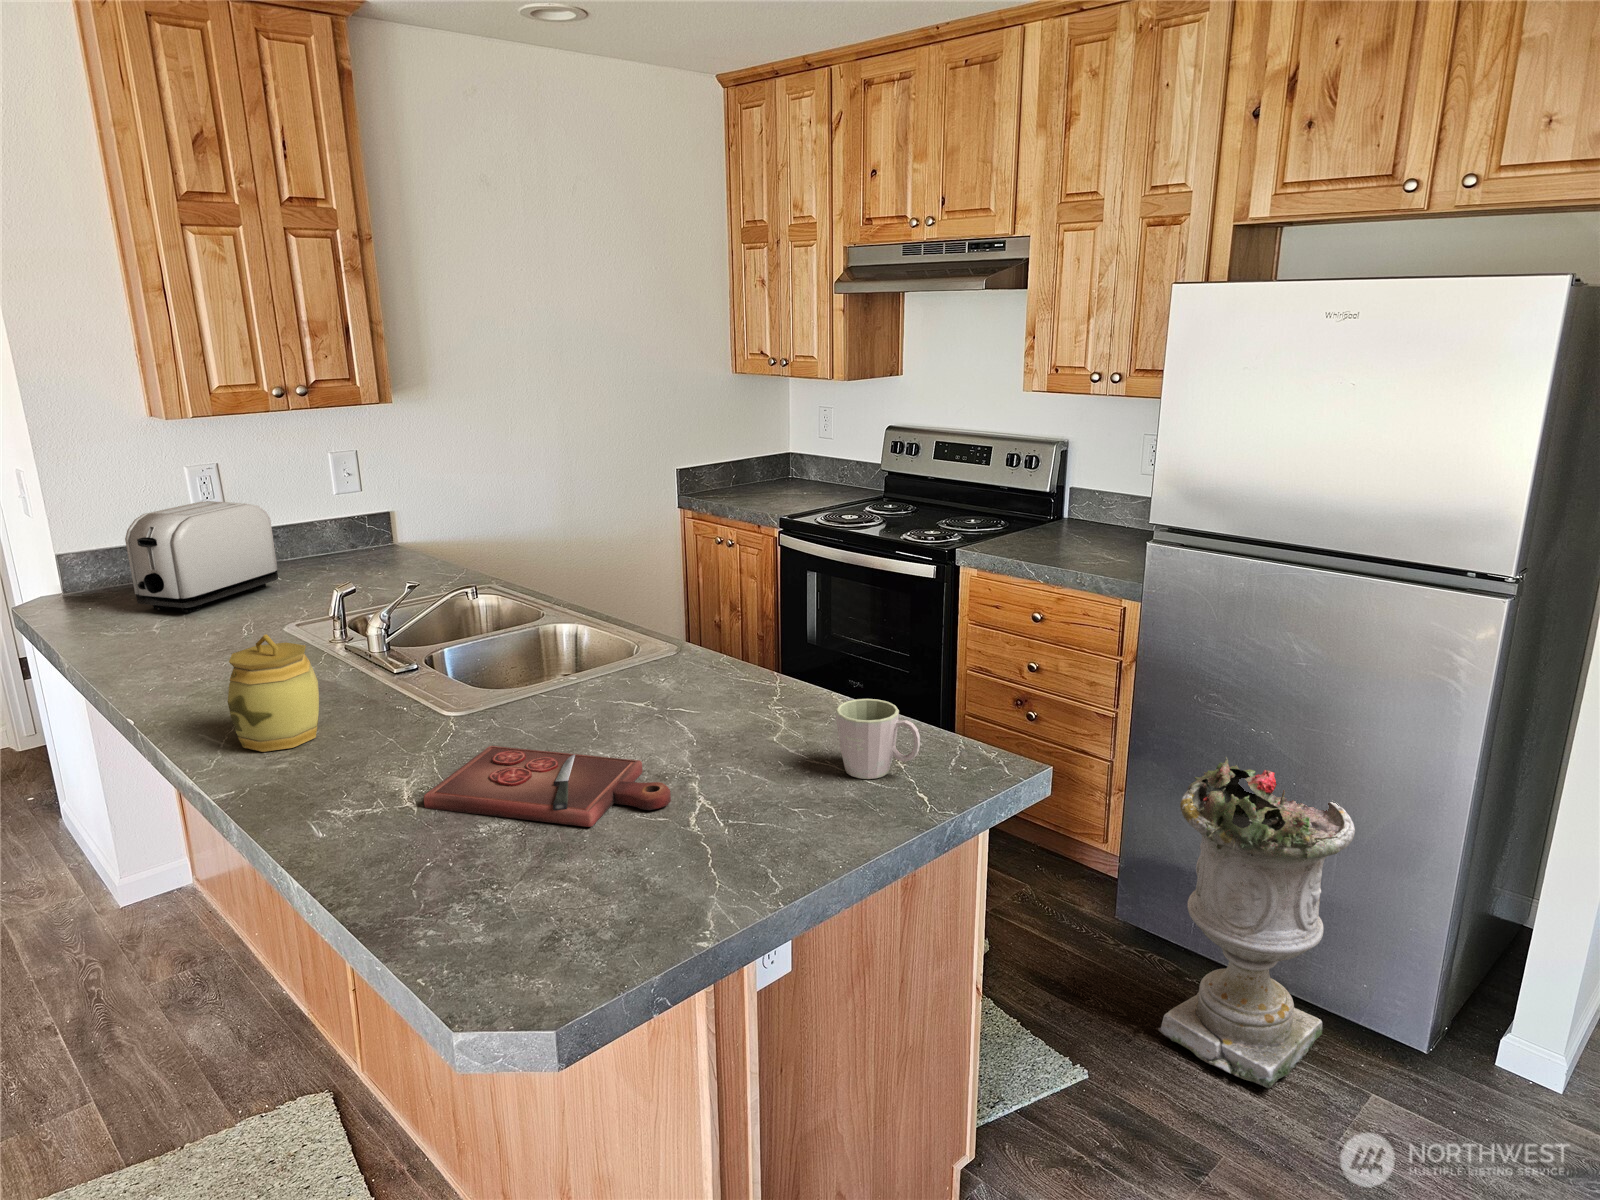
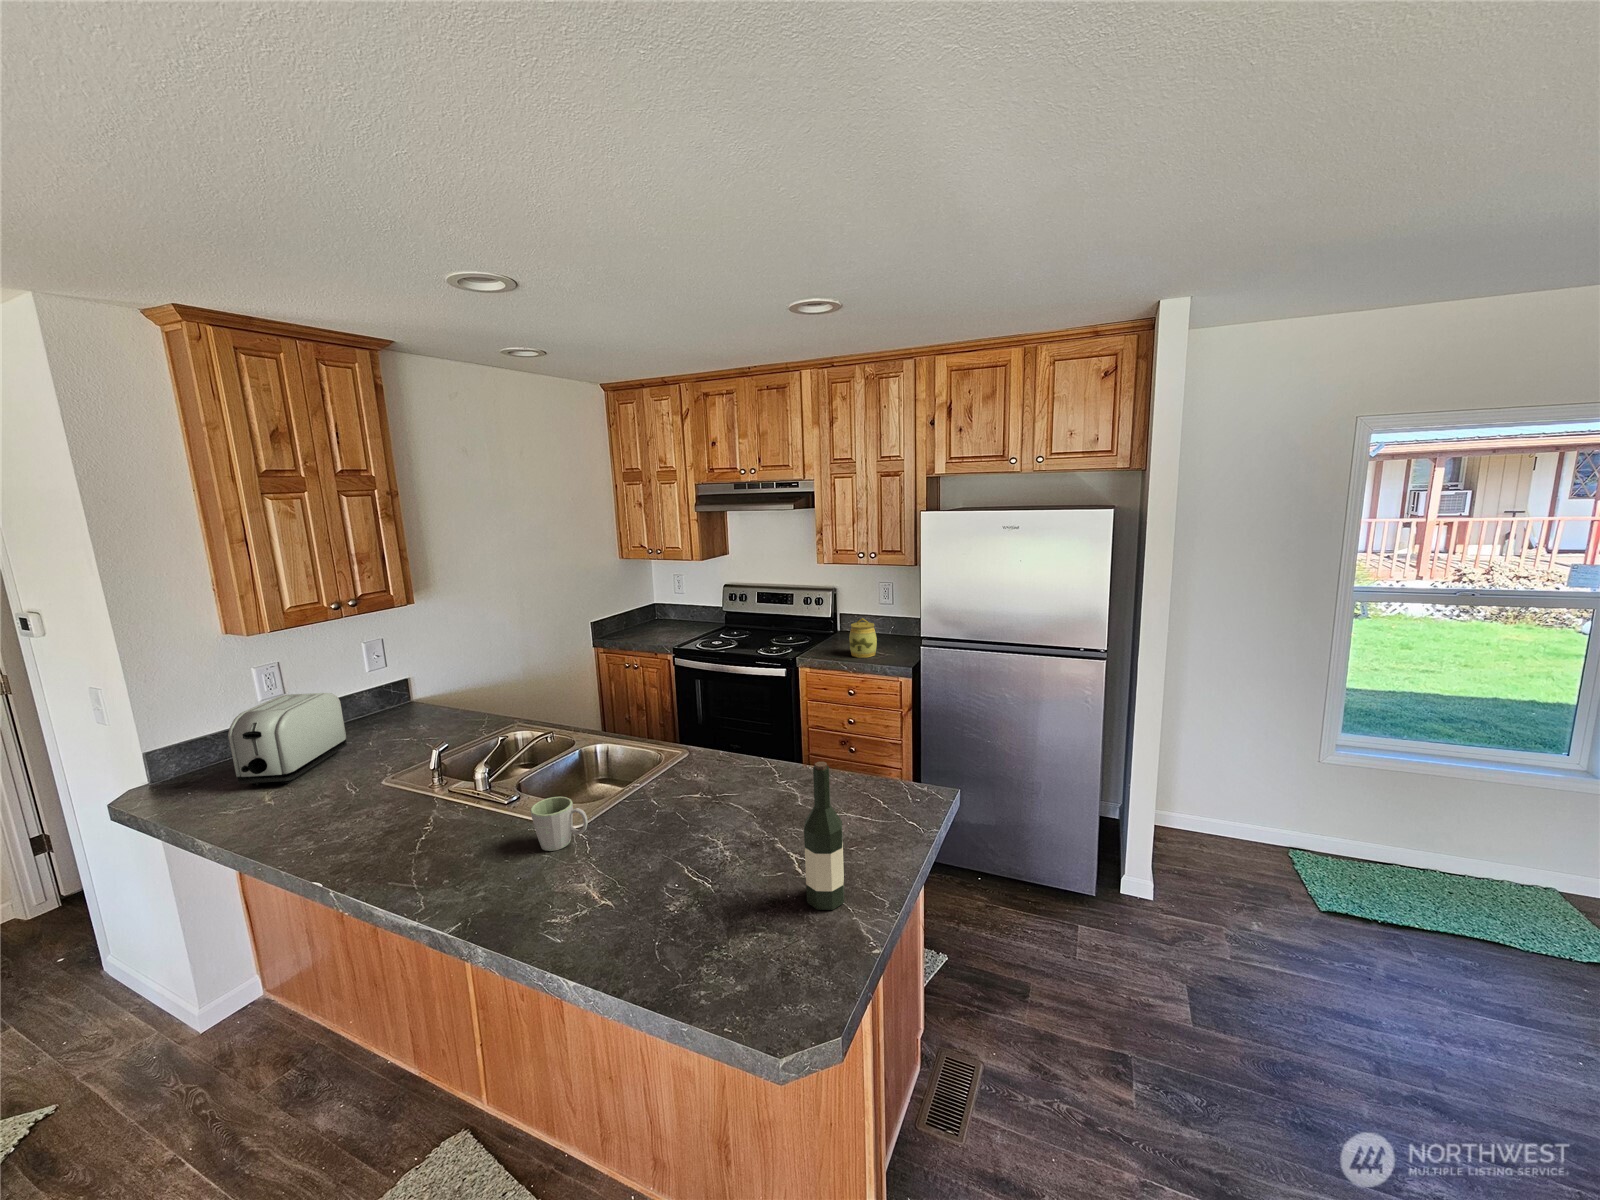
jar: present [228,634,319,752] -> present [849,618,877,658]
wine bottle: none [664,643,733,884] -> present [804,762,844,910]
mug: present [836,699,920,779] -> present [530,797,588,851]
cutting board: present [424,746,671,827] -> none [614,835,772,900]
planter: present [1158,757,1355,1088] -> none [965,761,1055,940]

